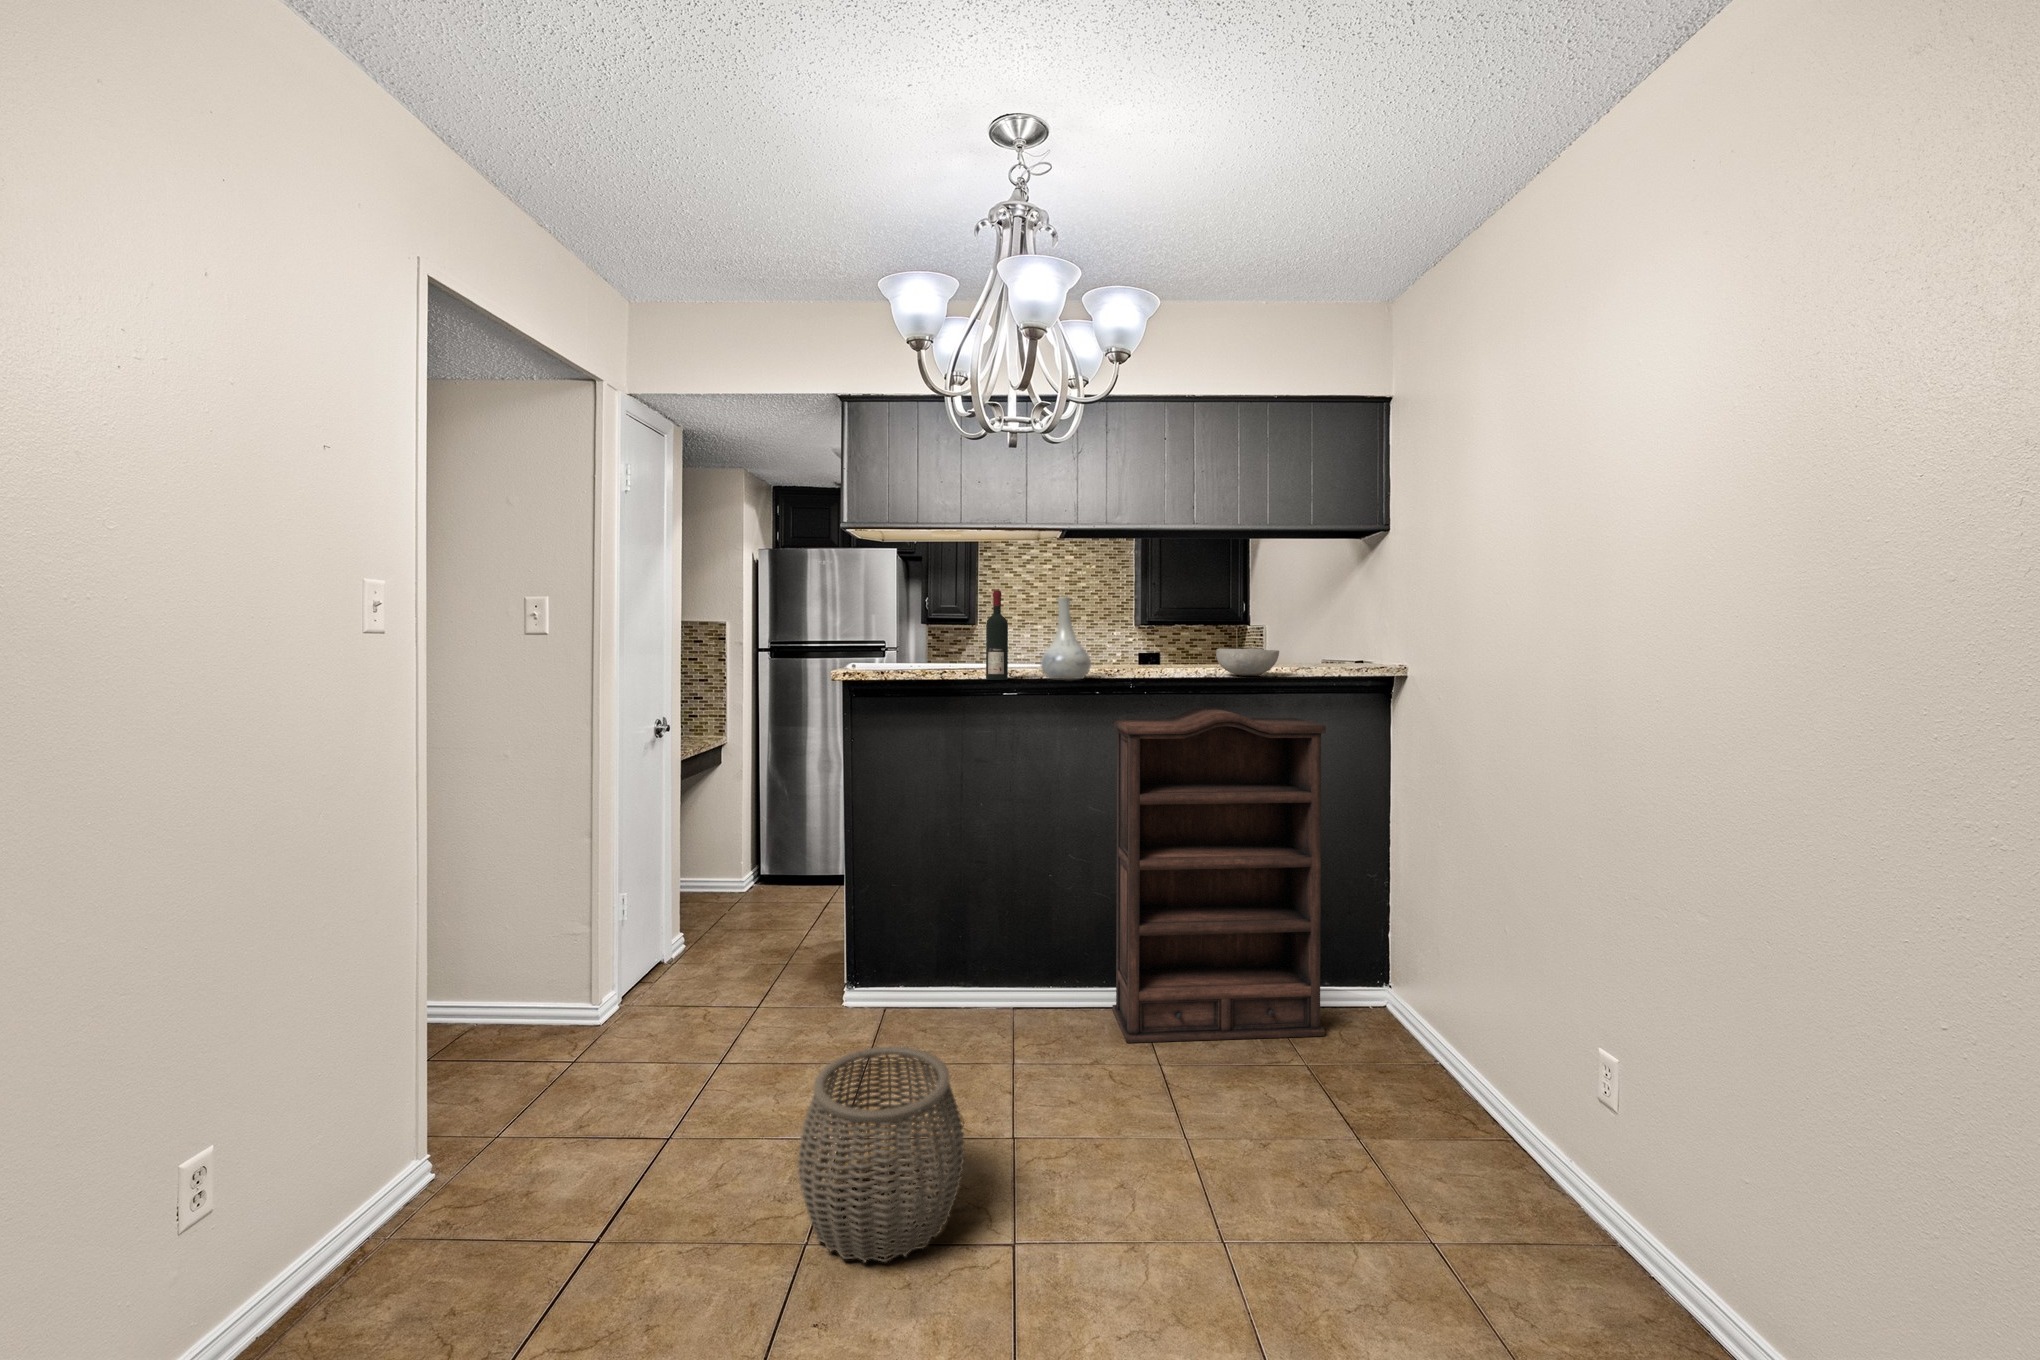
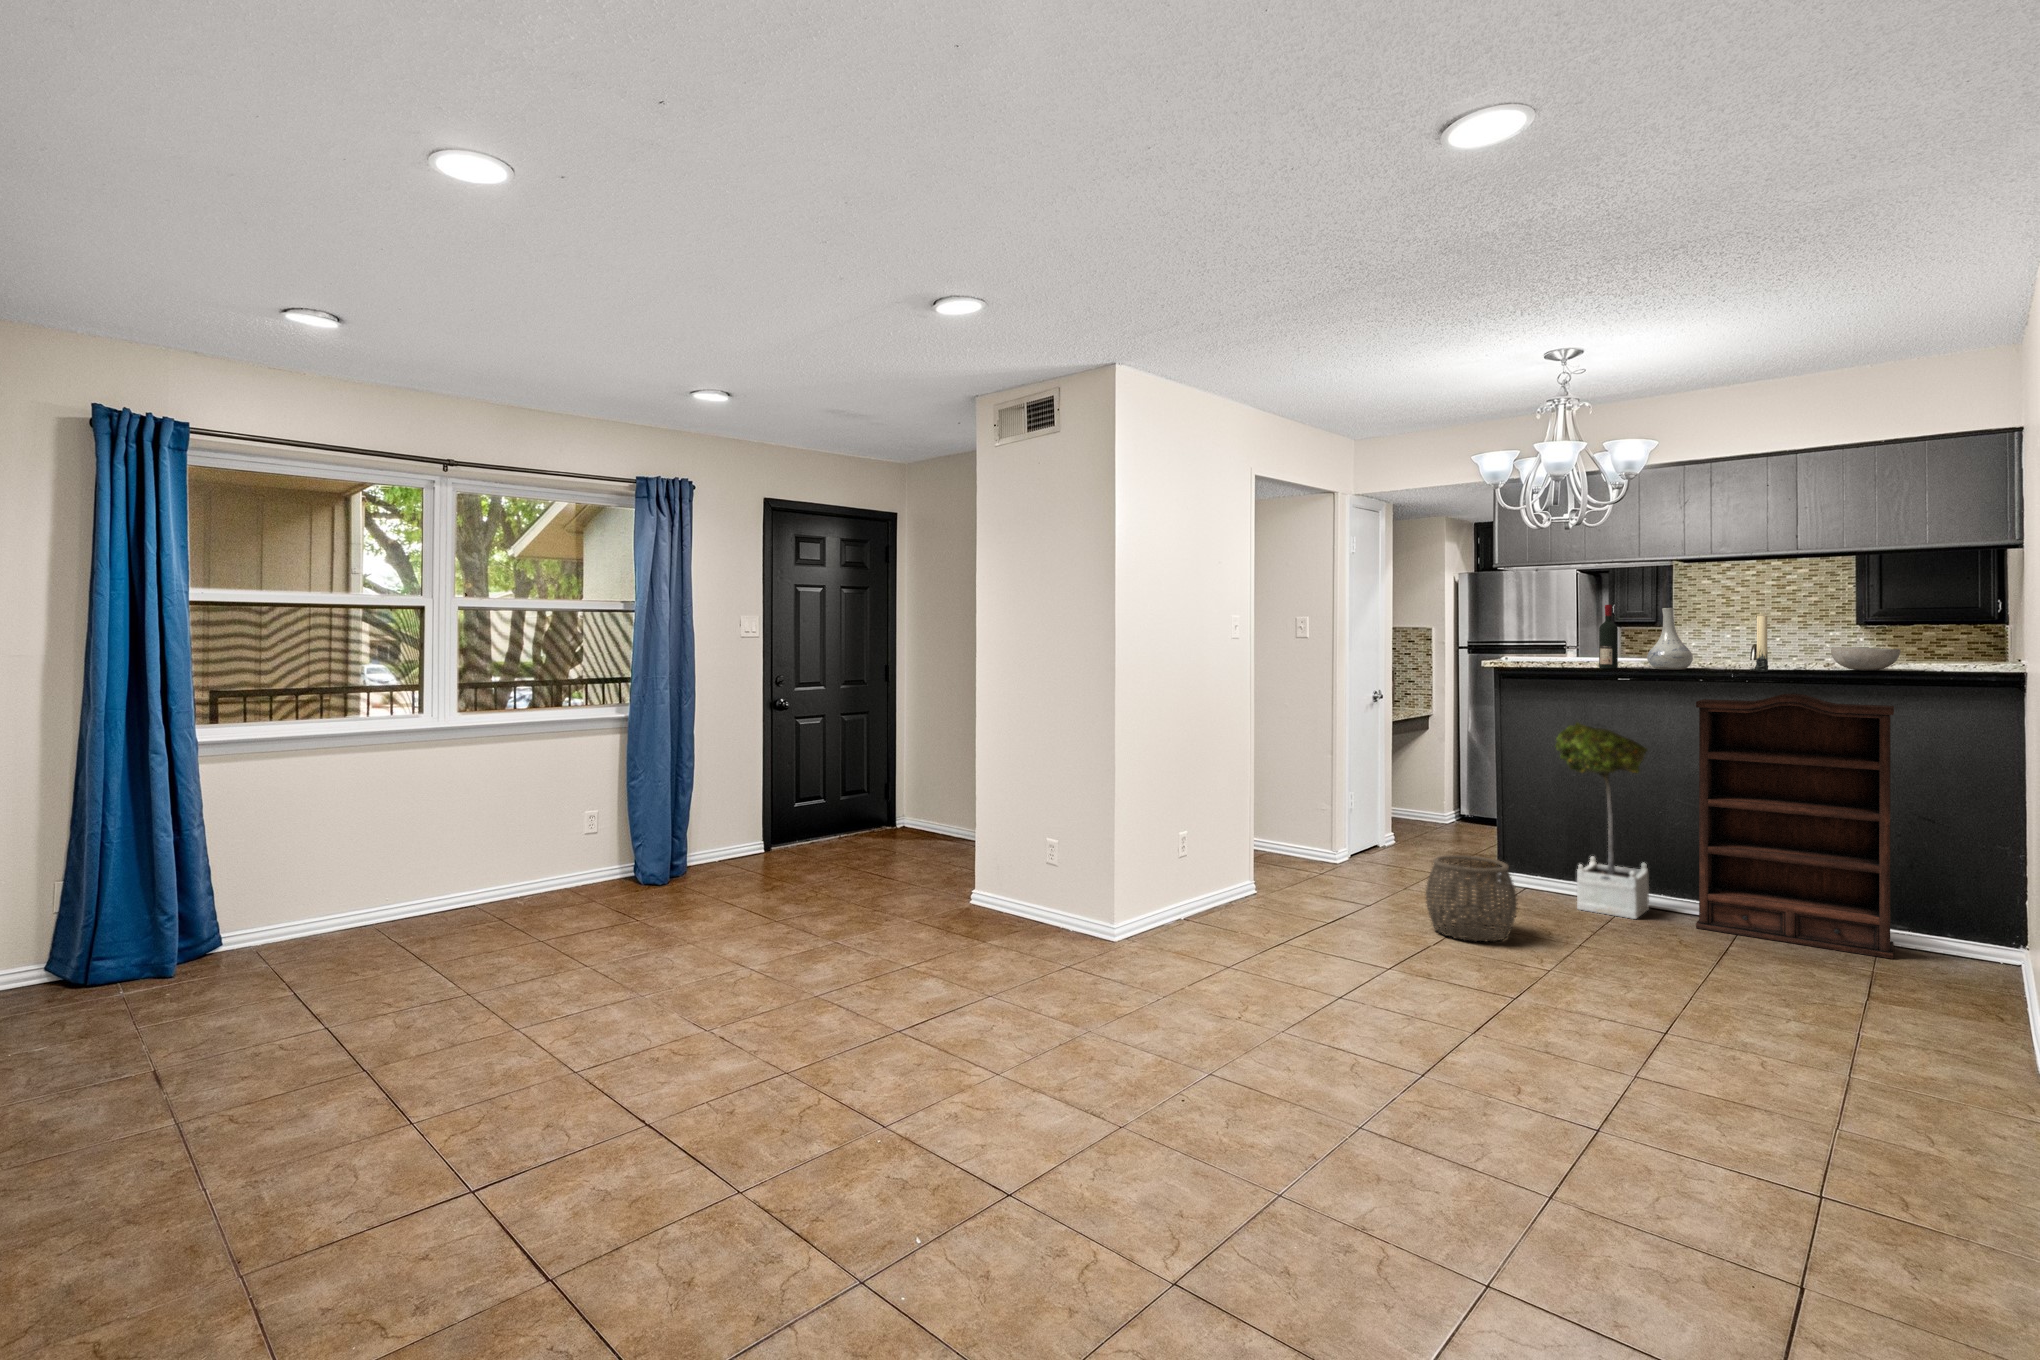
candle: none [1154,606,1175,680] -> present [1750,613,1768,672]
potted tree: none [947,763,1065,1048] -> present [1556,722,1649,919]

